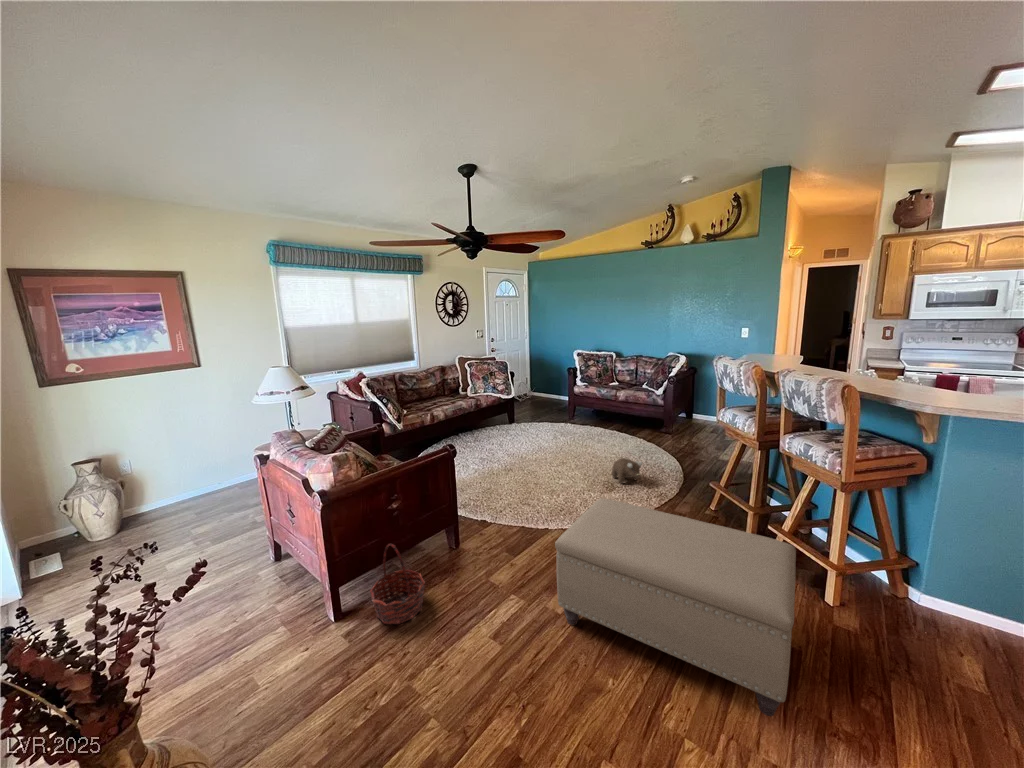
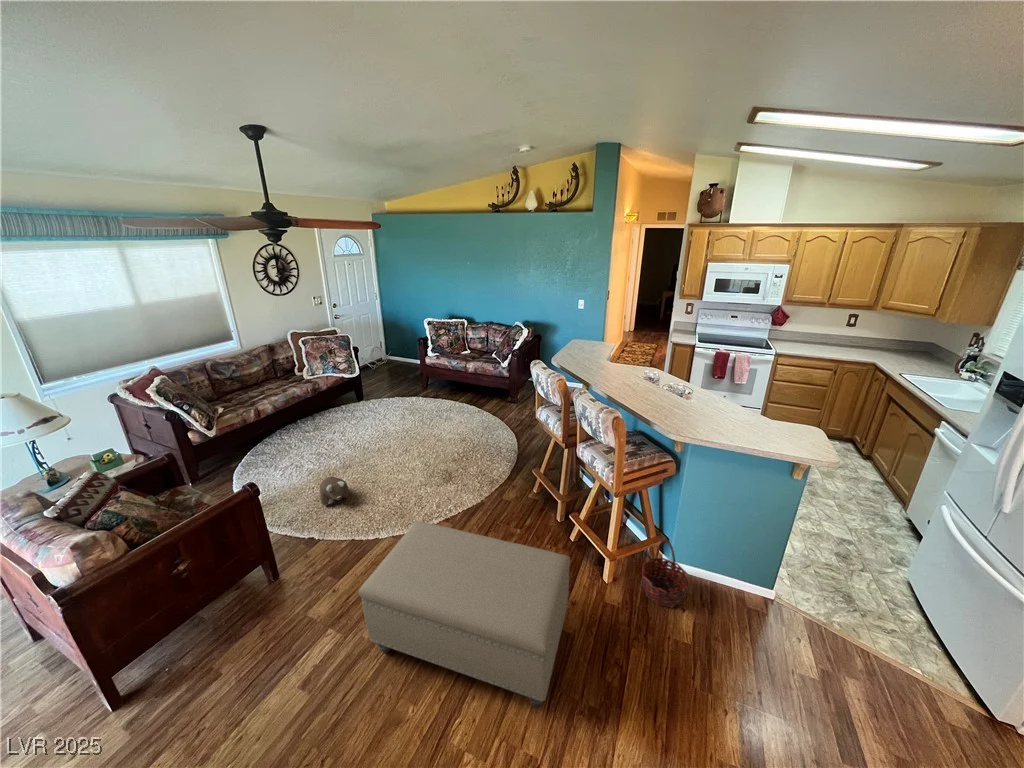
plush toy: present [612,458,642,484] -> present [320,476,349,506]
basket: present [370,544,425,624] -> present [642,539,690,607]

